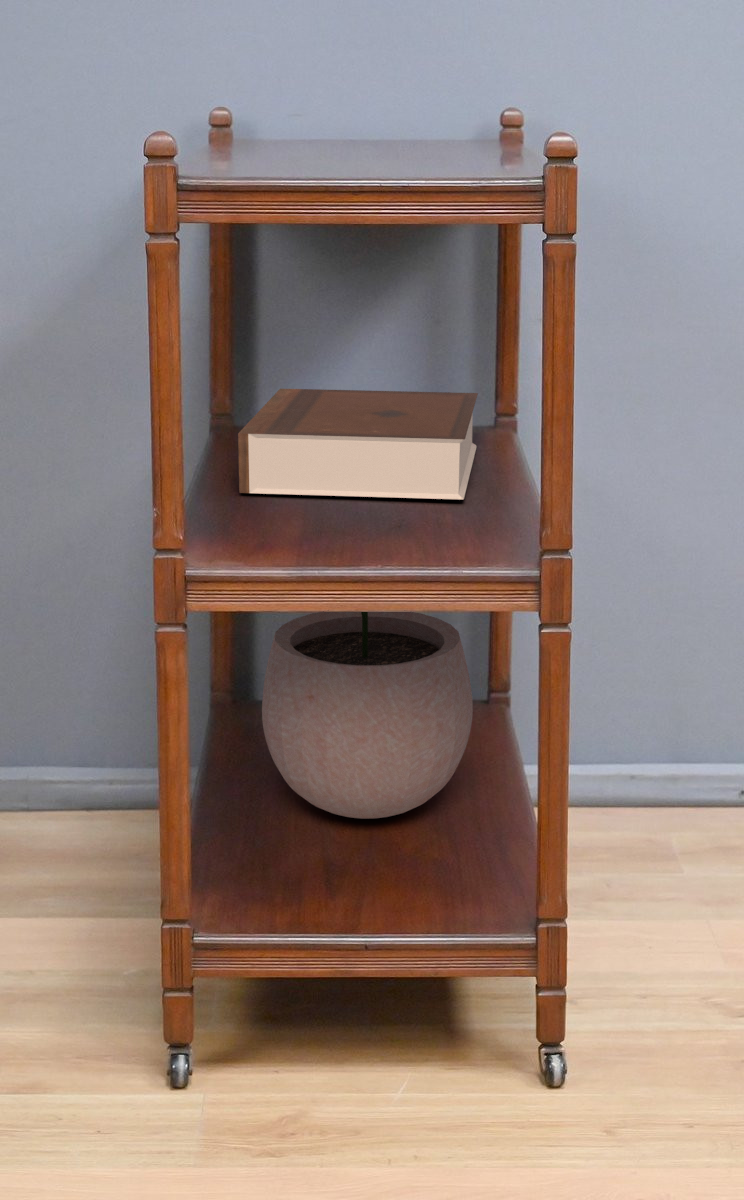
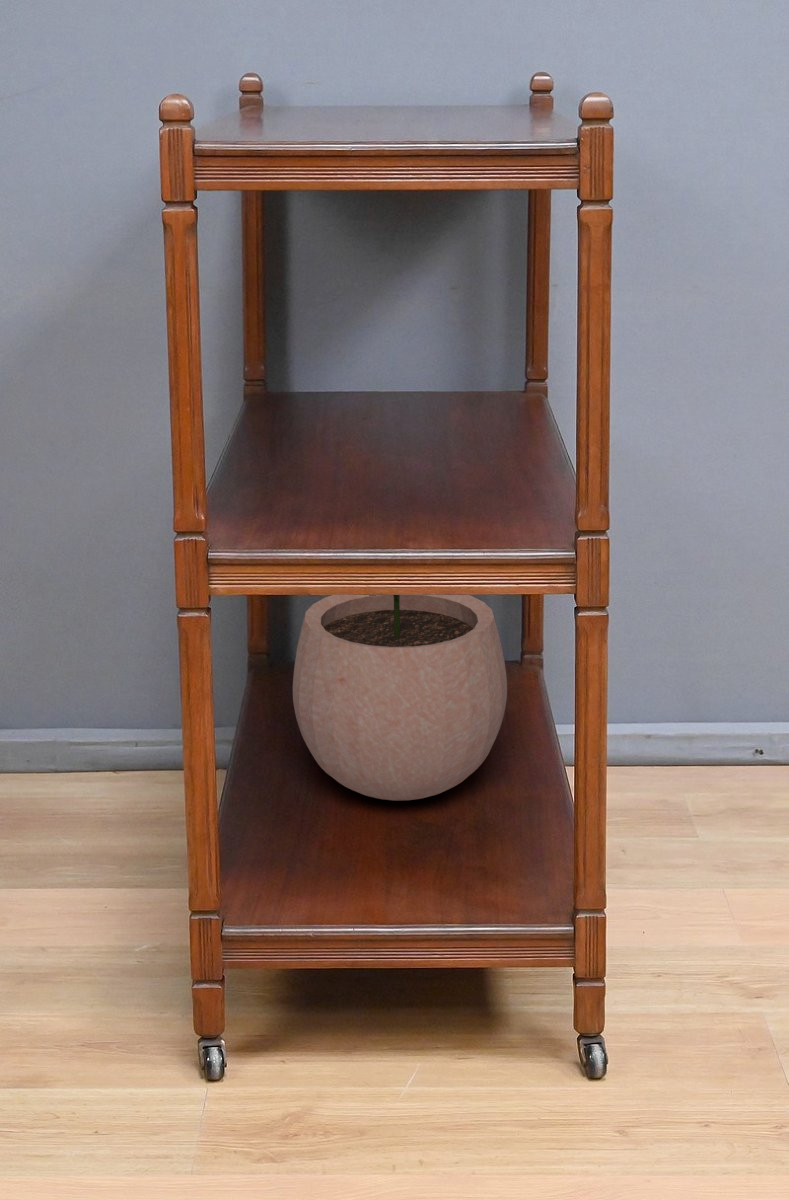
book: present [238,389,478,499] -> none [264,362,510,476]

